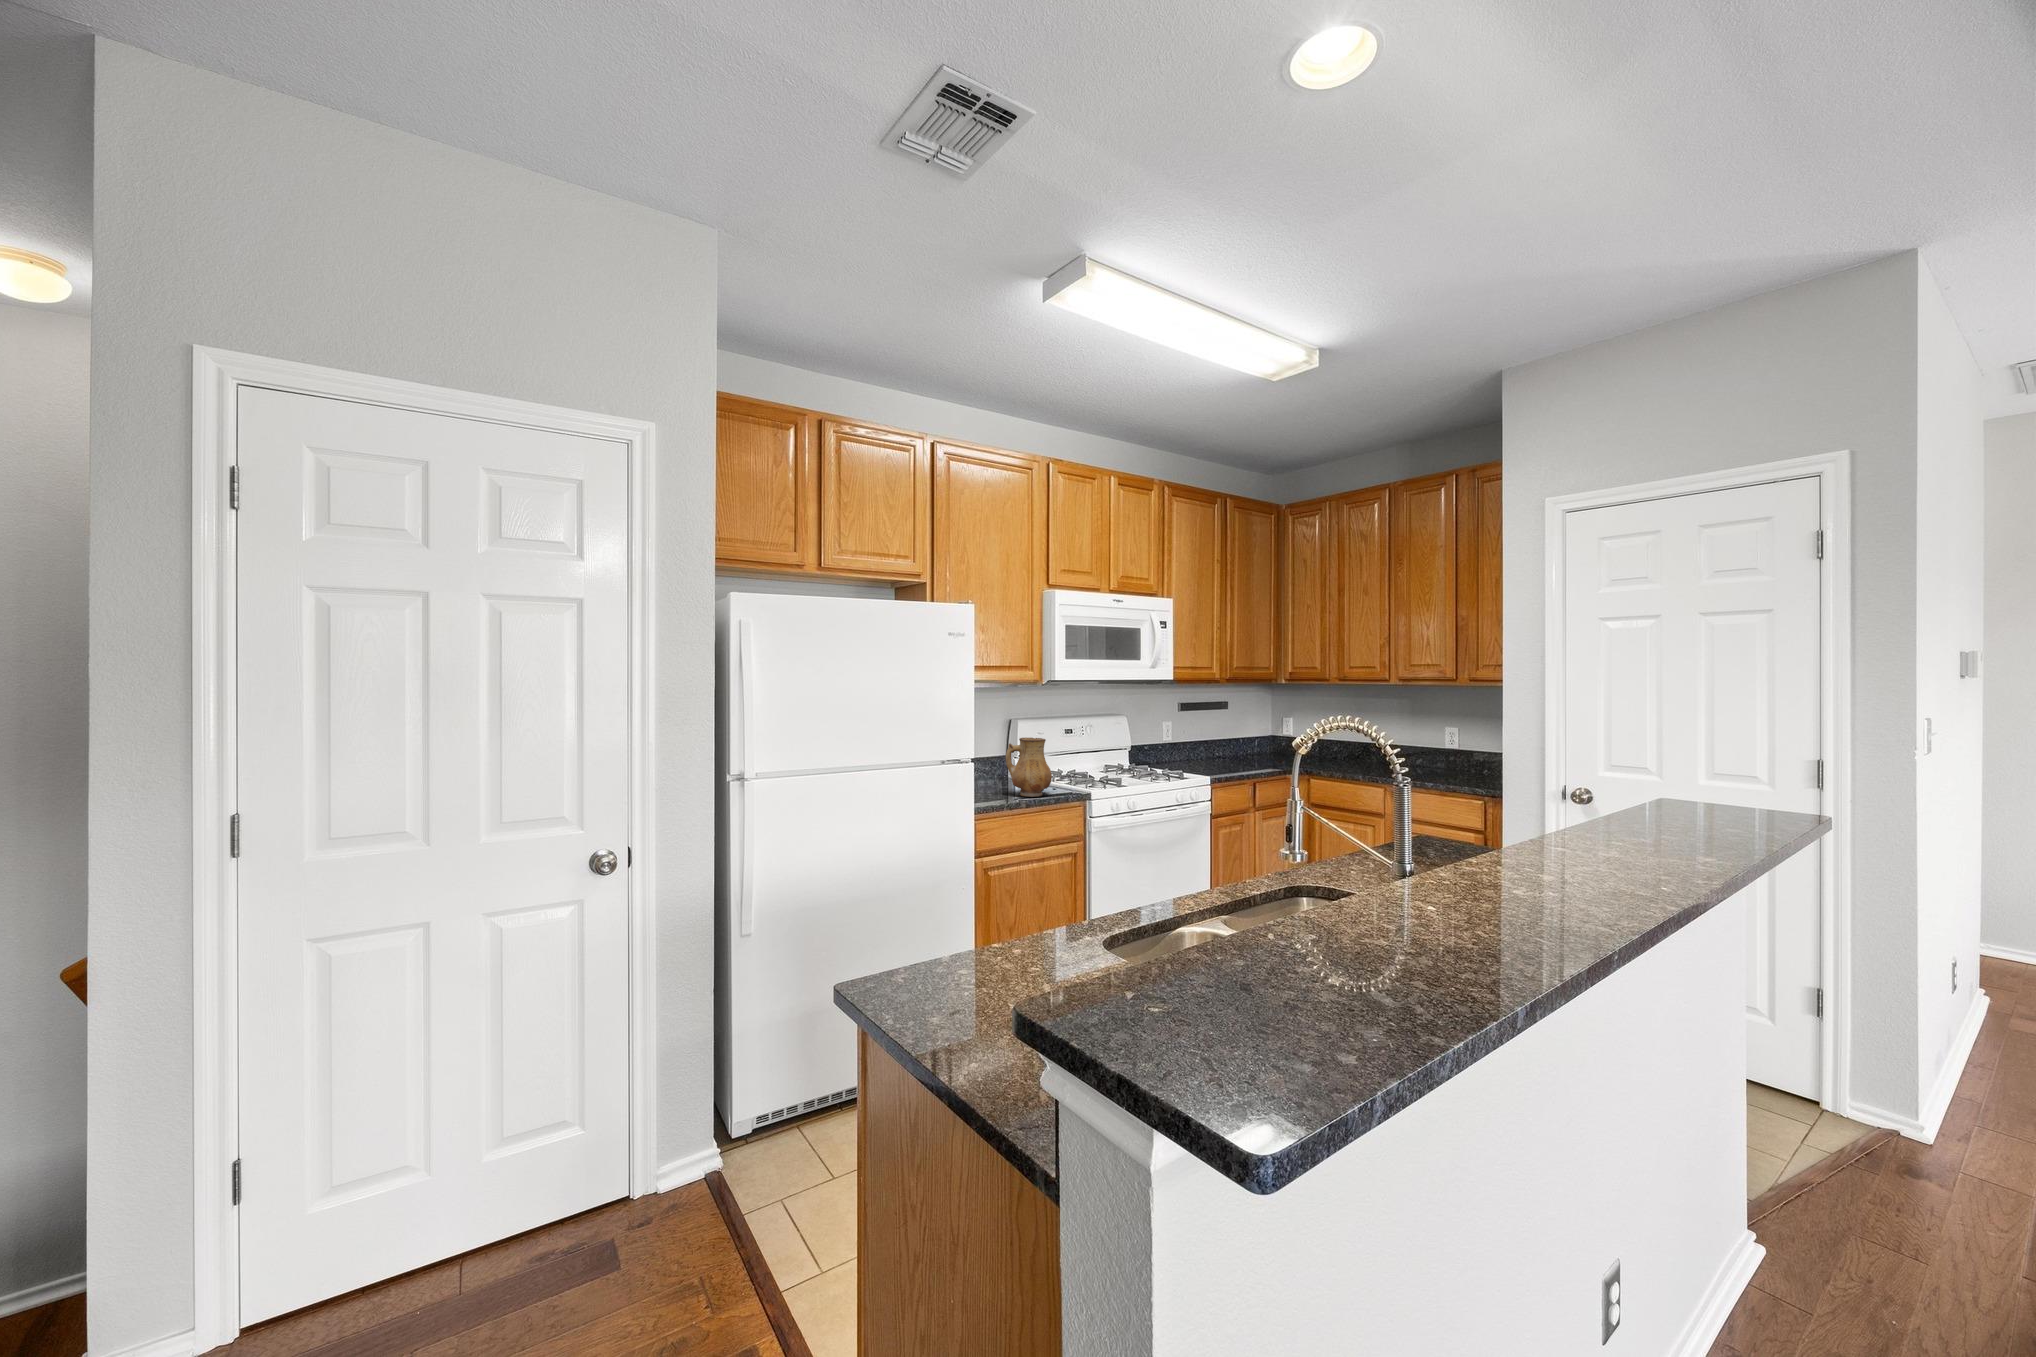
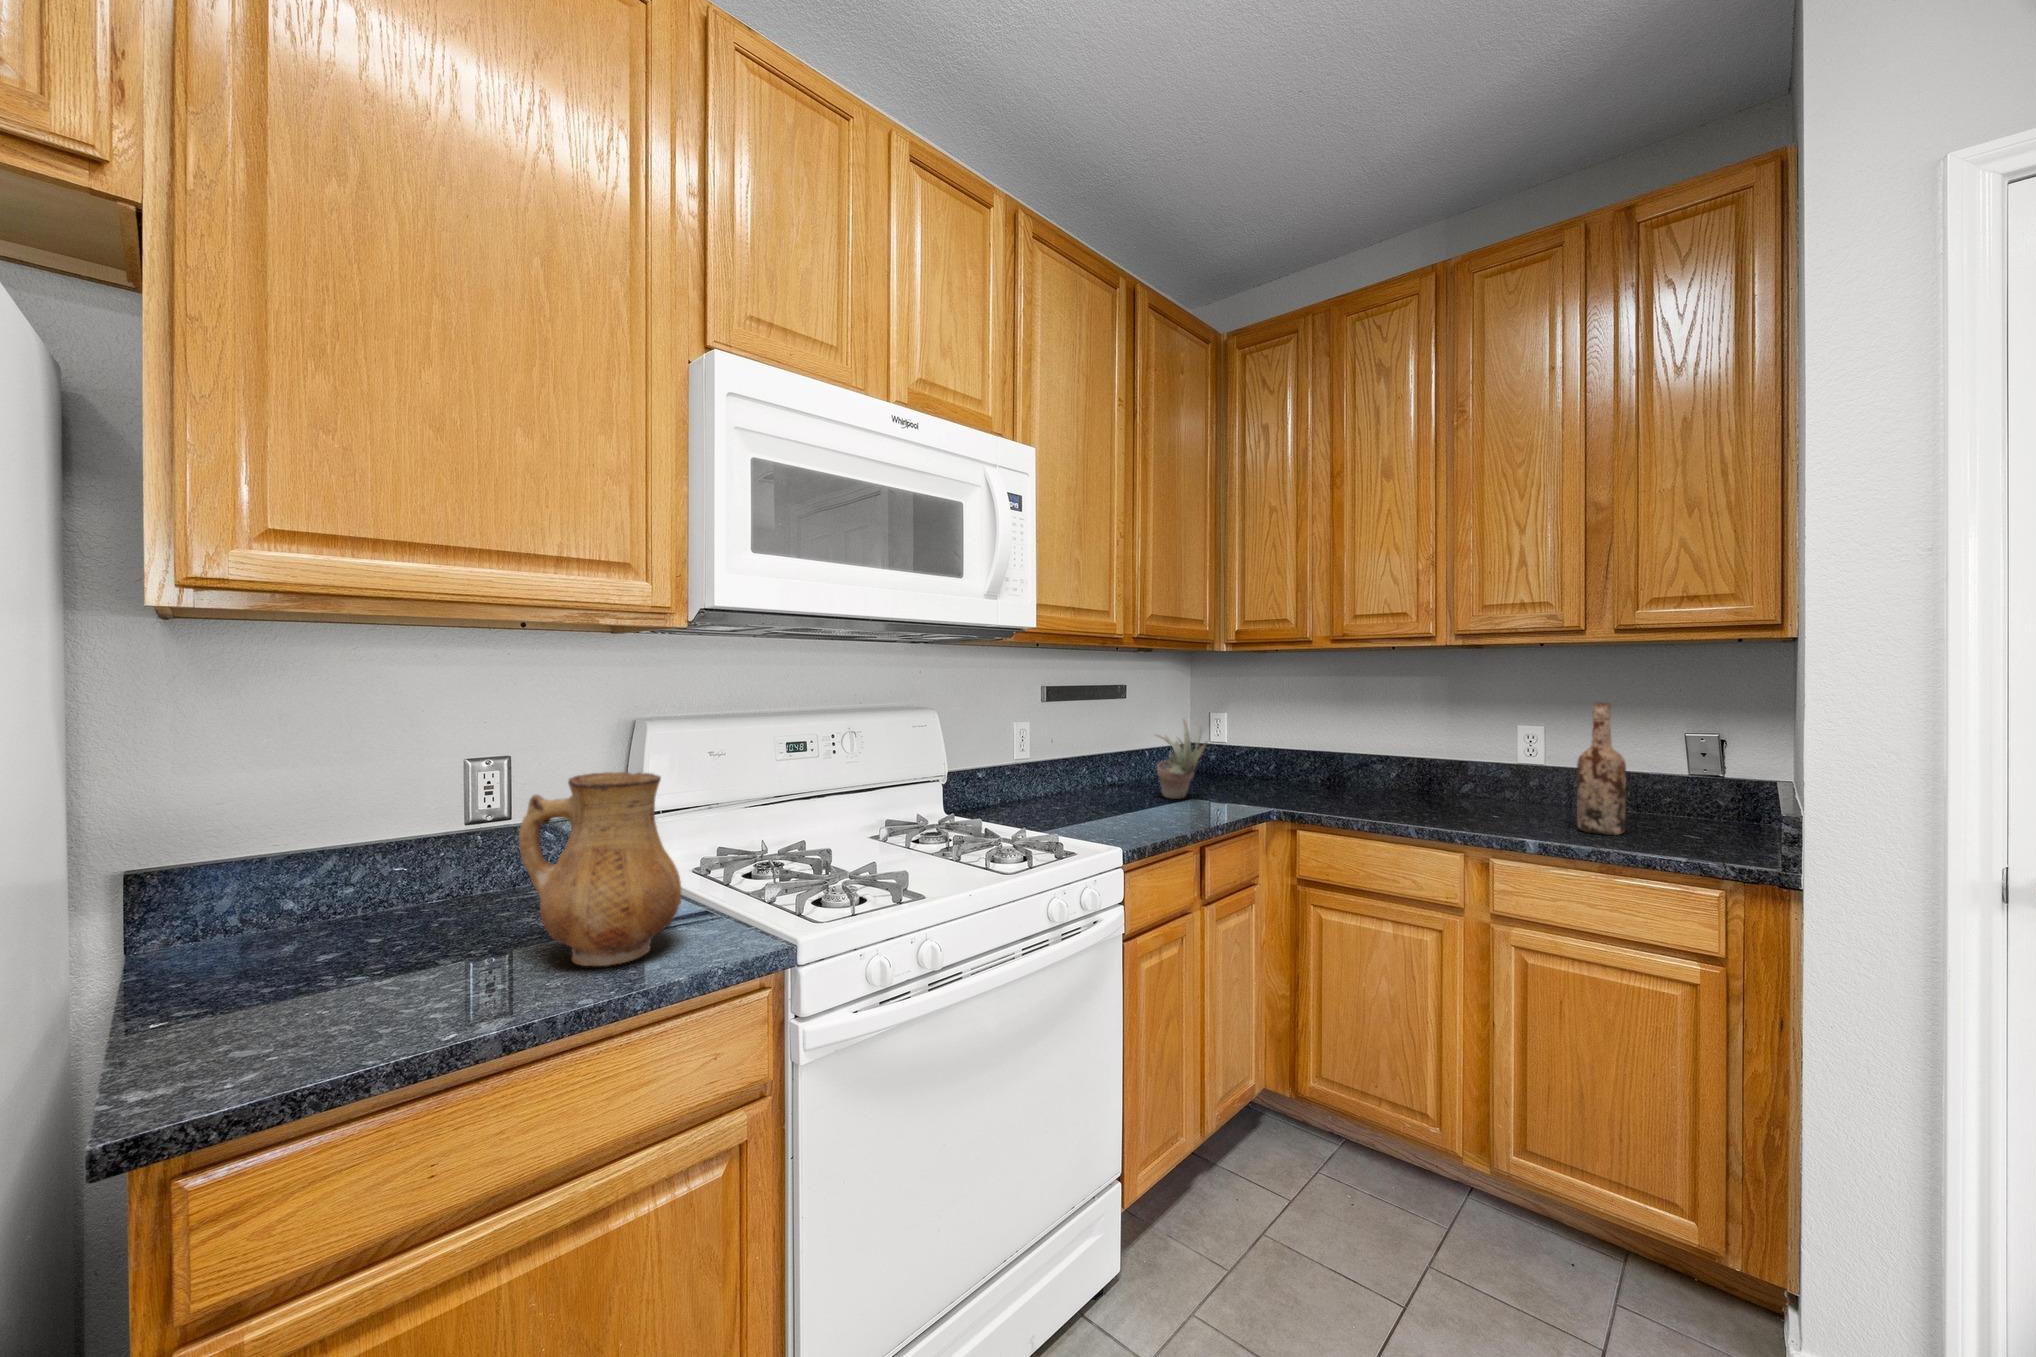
wine bottle: none [1443,717,1465,781] -> present [1577,703,1626,835]
succulent plant: none [1242,721,1270,764] -> present [1156,719,1208,799]

